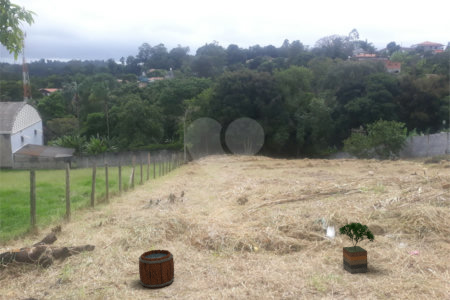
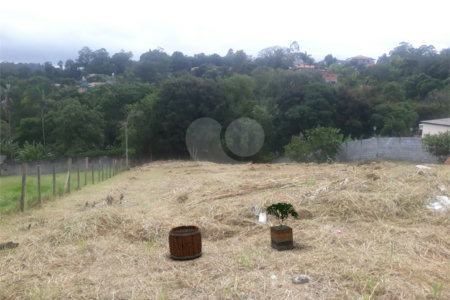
bucket: present [139,250,174,288] -> present [169,225,202,260]

